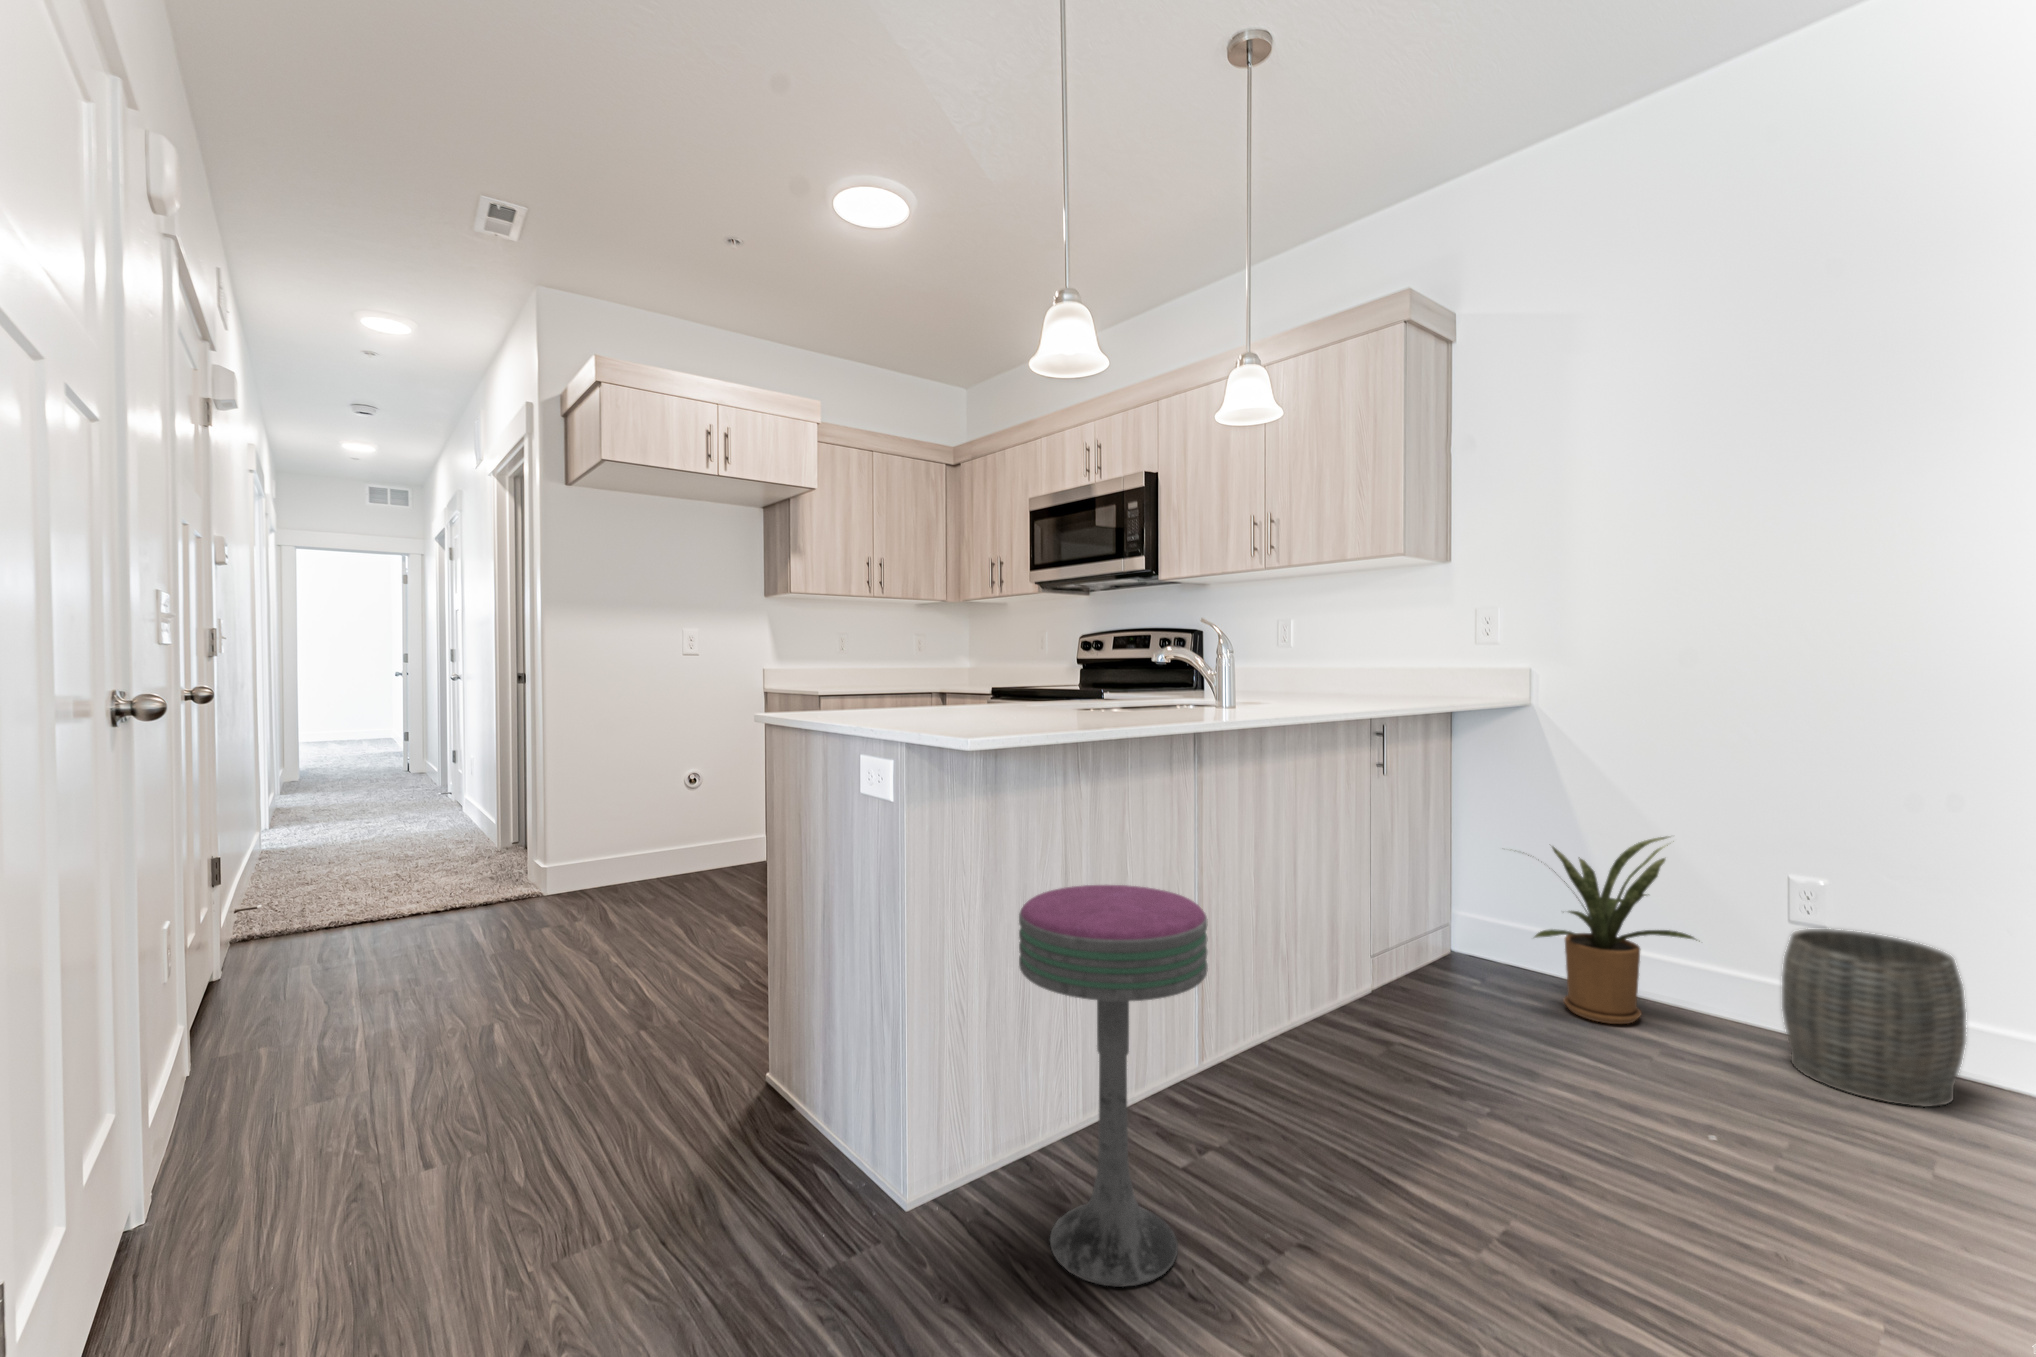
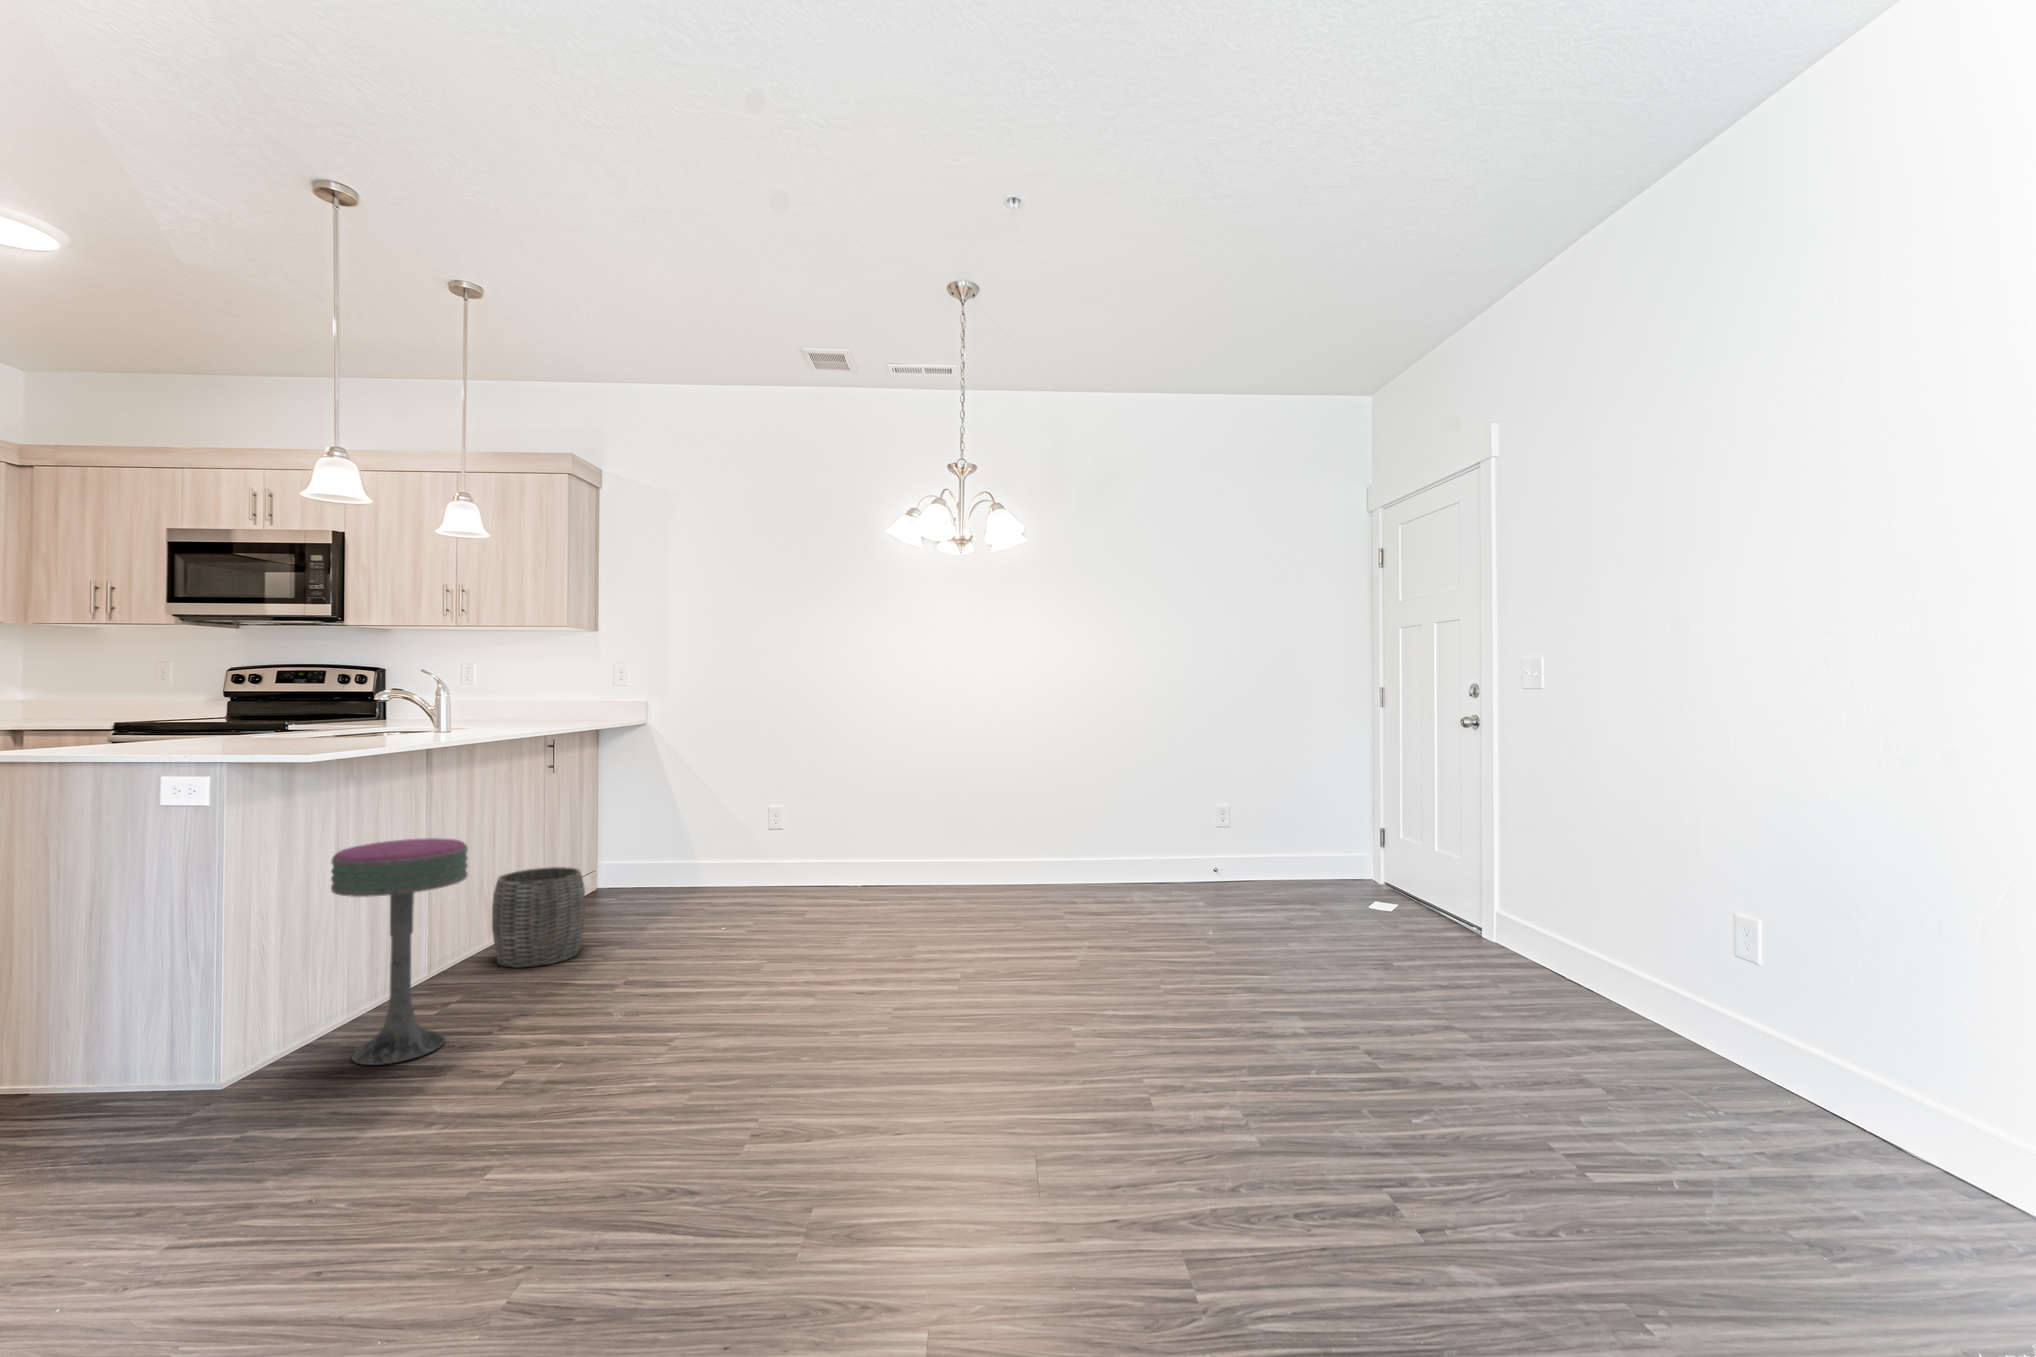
house plant: present [1528,837,1697,1024] -> none [626,793,733,903]
woven basket: present [1782,929,1966,1107] -> present [492,867,585,967]

